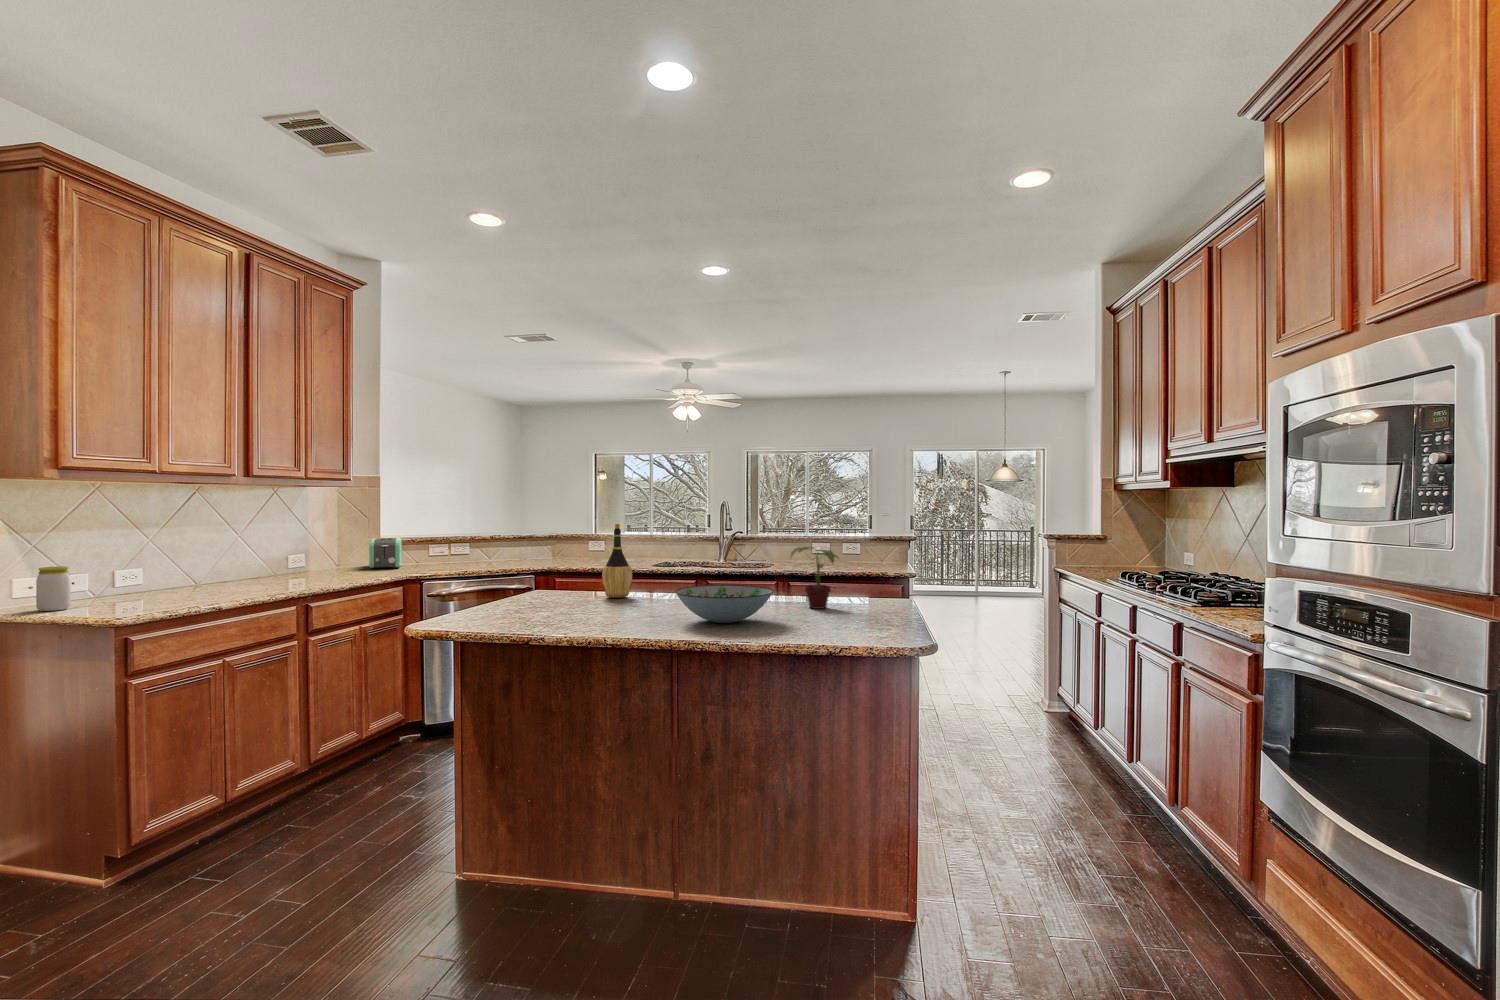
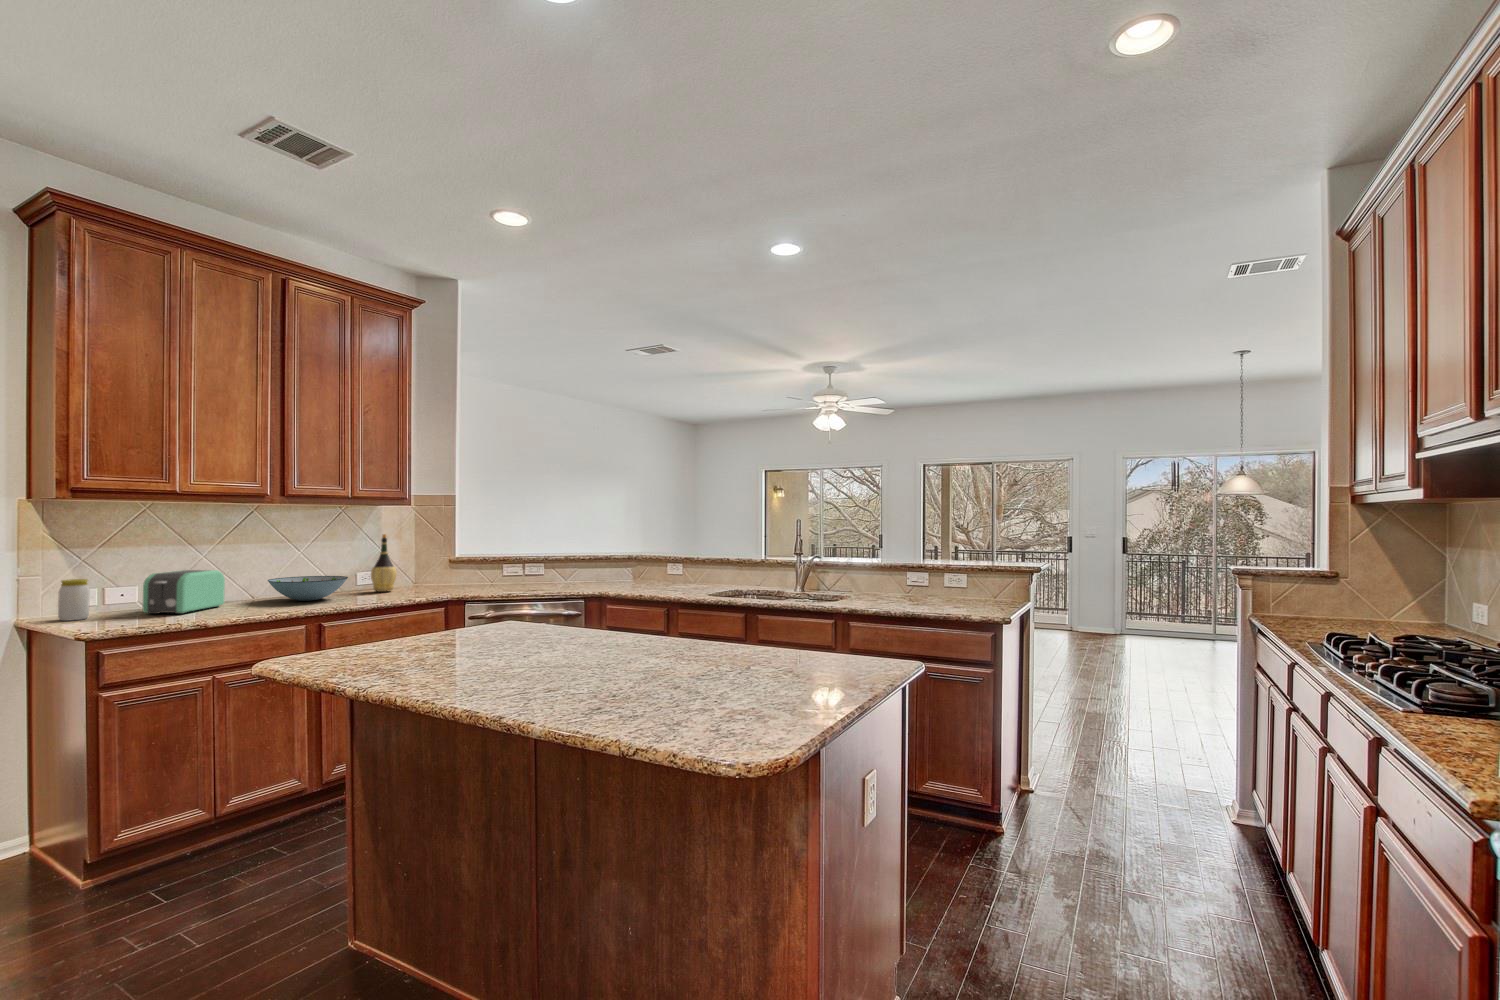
wine bottle: present [602,524,632,598] -> present [371,534,397,592]
toaster: present [369,538,402,569] -> present [143,570,225,614]
potted plant: present [790,546,838,609] -> none [716,582,799,670]
decorative bowl: present [675,585,774,623] -> present [268,576,348,601]

